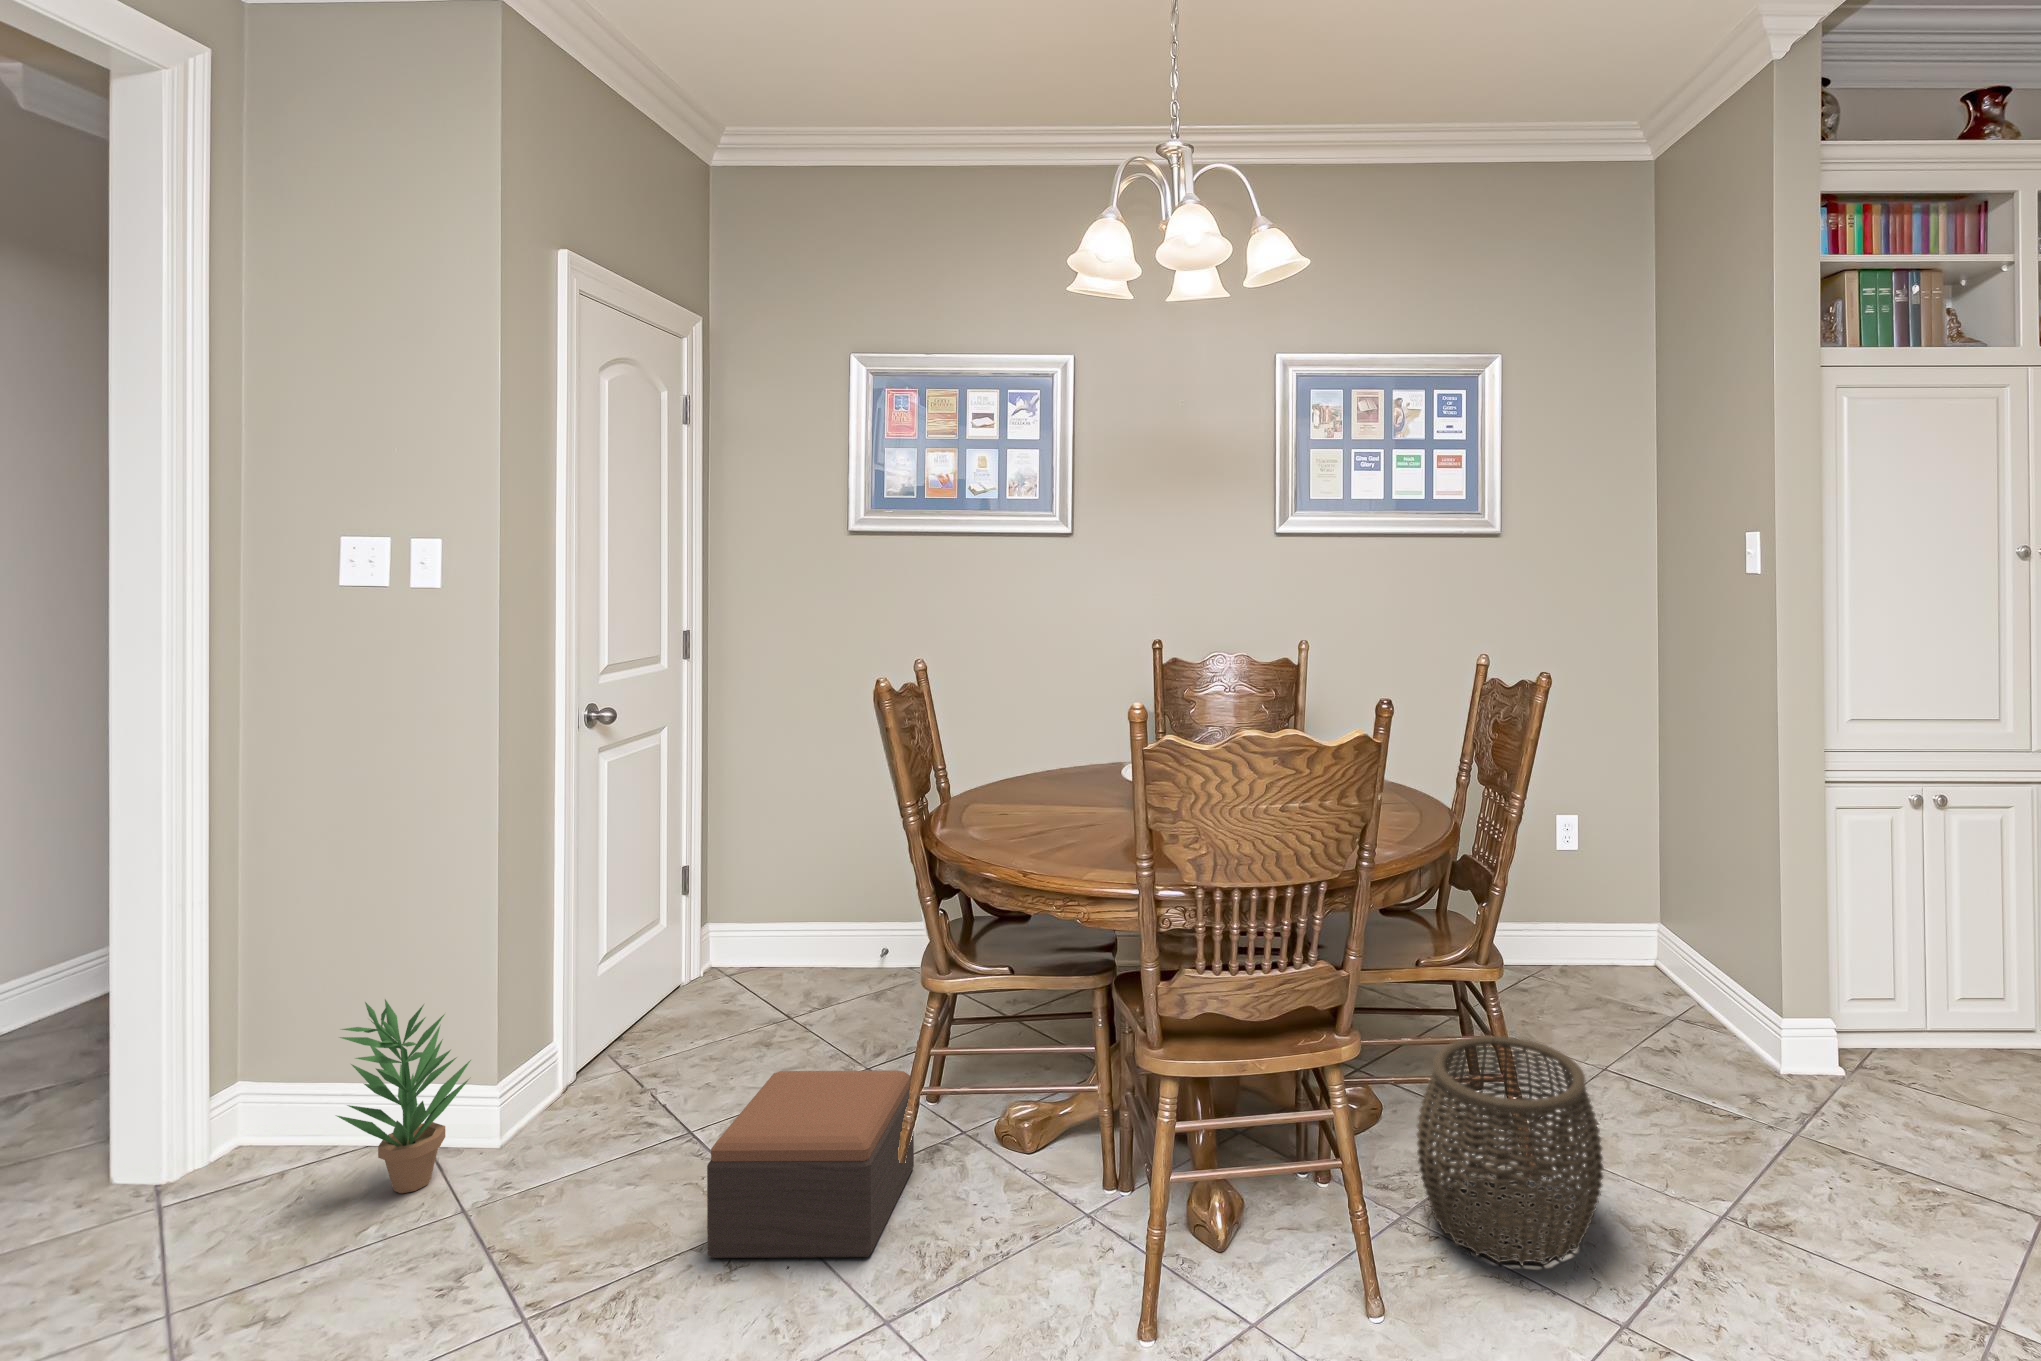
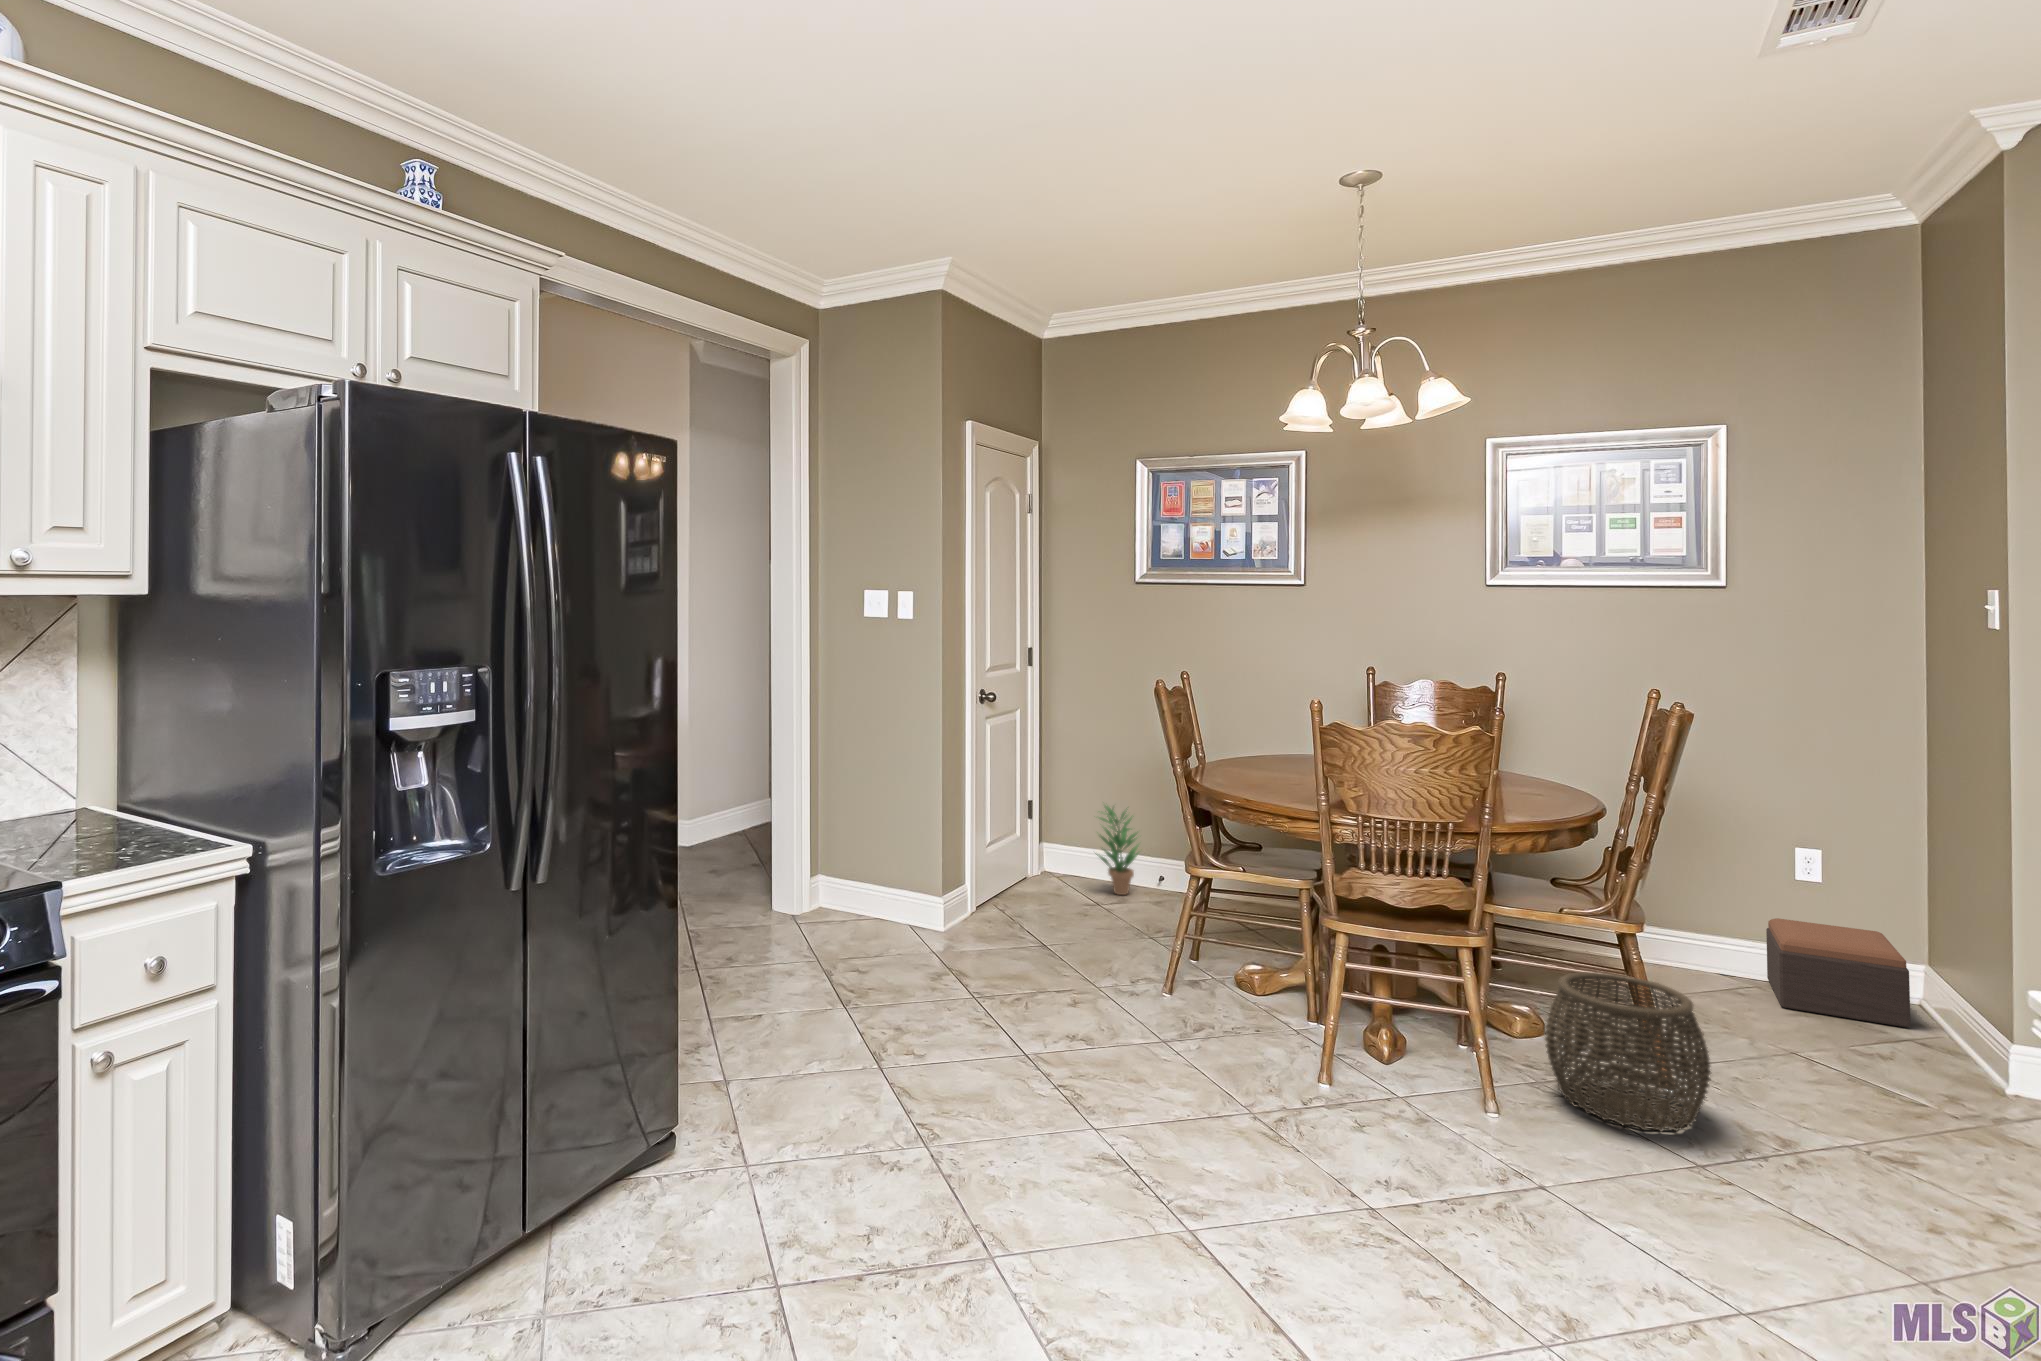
potted plant: present [336,999,471,1193] -> present [1096,805,1138,895]
footstool: present [707,1070,914,1258] -> present [1766,918,1911,1028]

